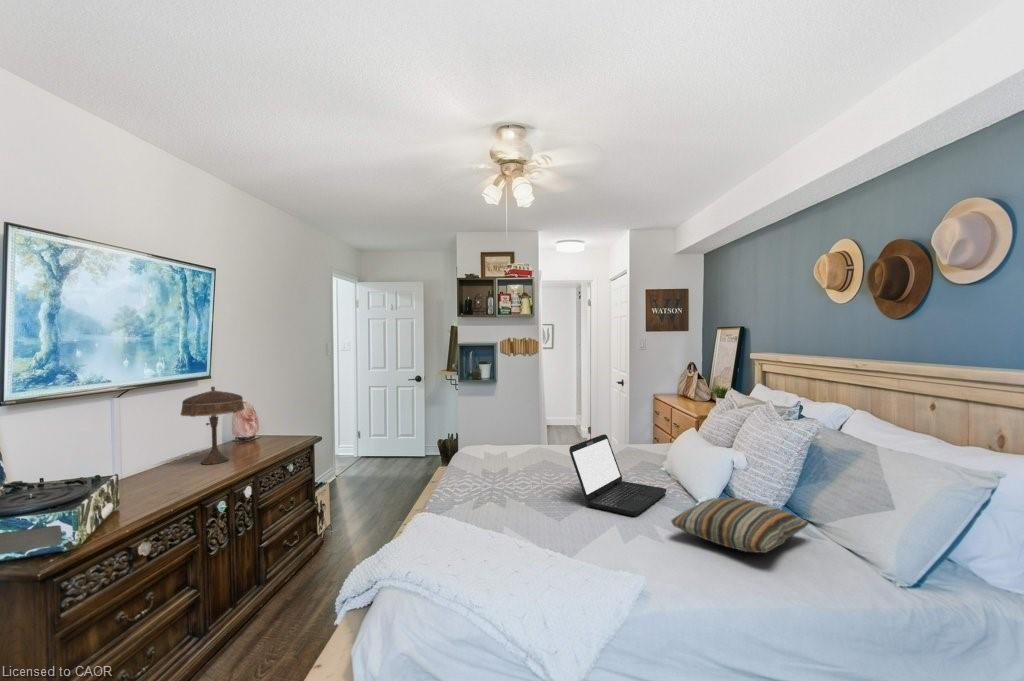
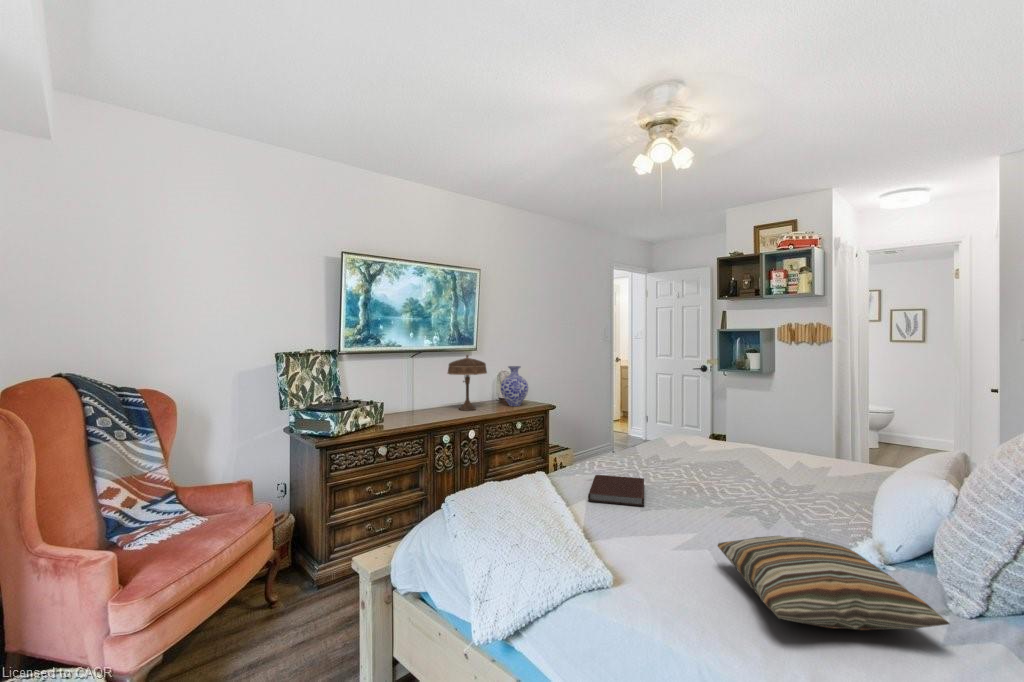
vase: none [252,395,291,447] -> present [501,366,528,406]
laptop: present [569,434,666,516] -> none [675,436,816,534]
notebook: none [487,490,559,524] -> present [588,475,644,506]

